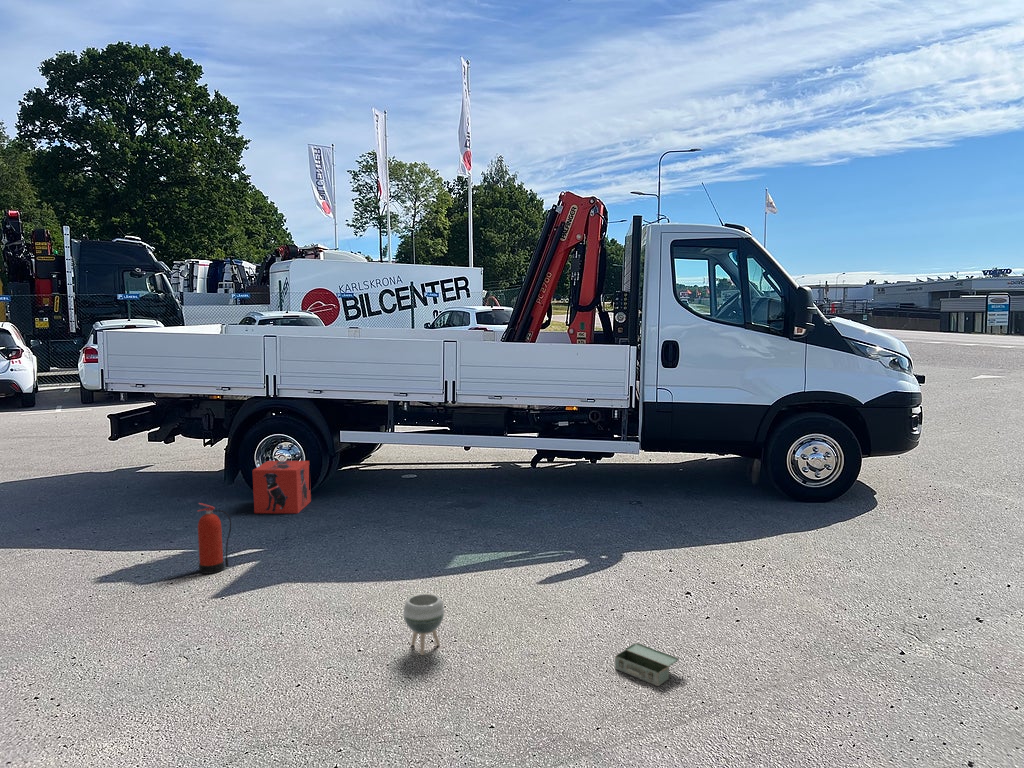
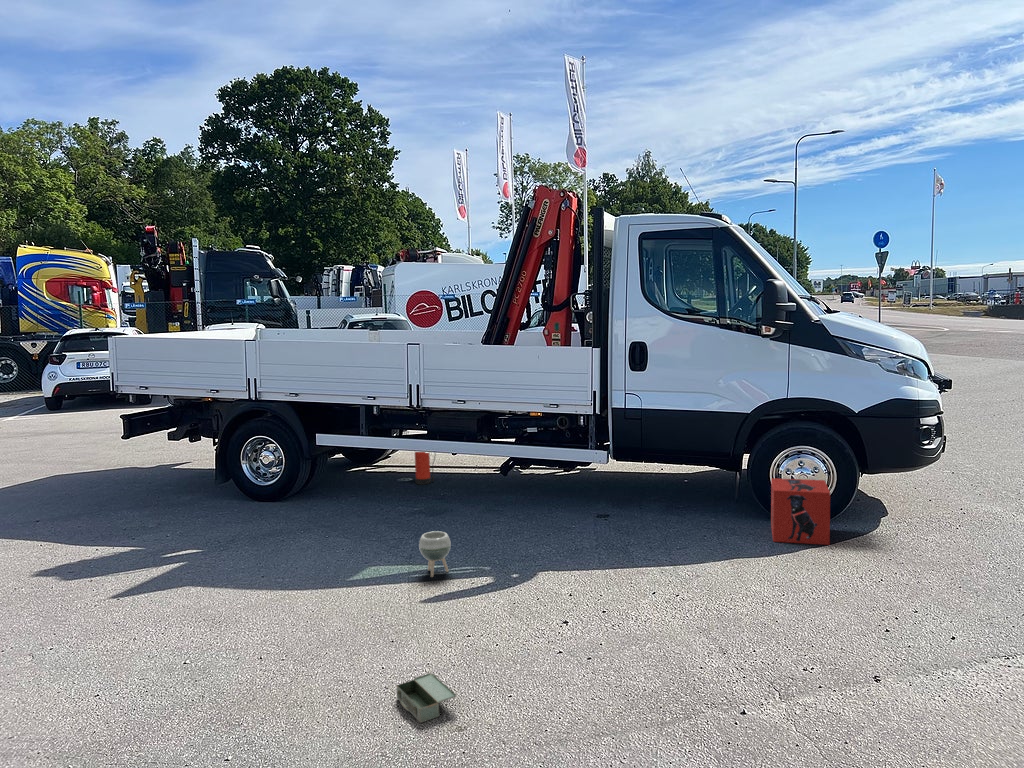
storage box: present [253,461,311,513] -> present [771,478,830,545]
fire extinguisher: present [198,503,231,574] -> present [415,452,435,485]
planter: present [403,594,444,655] -> present [419,531,451,577]

